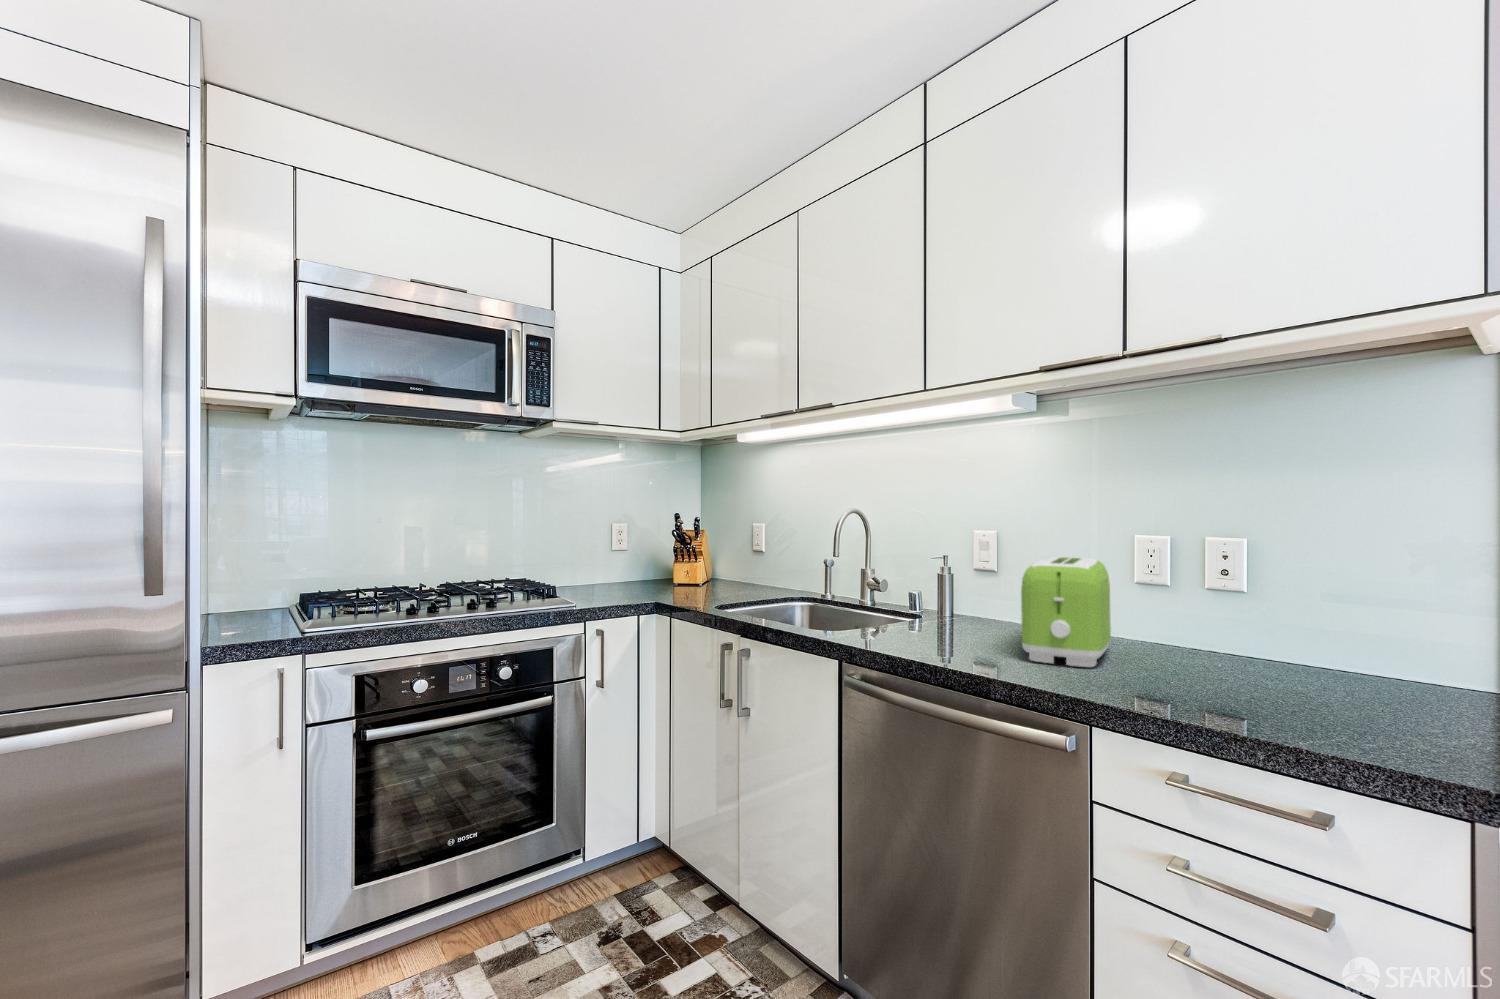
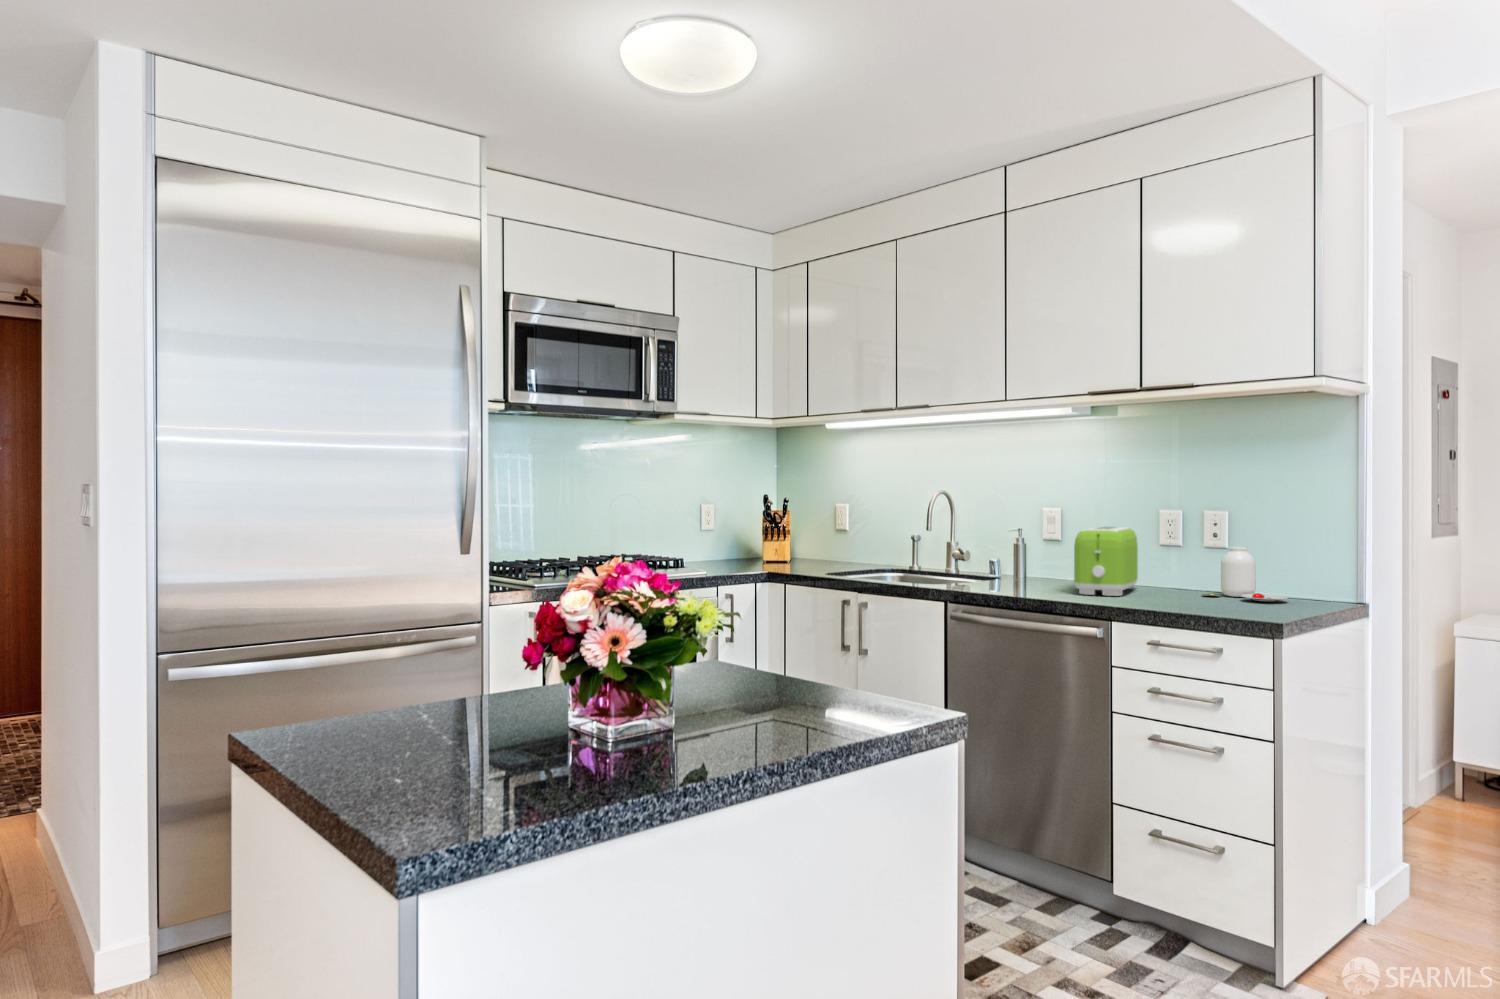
jar: none [1221,593,1394,693] -> present [1202,547,1288,601]

